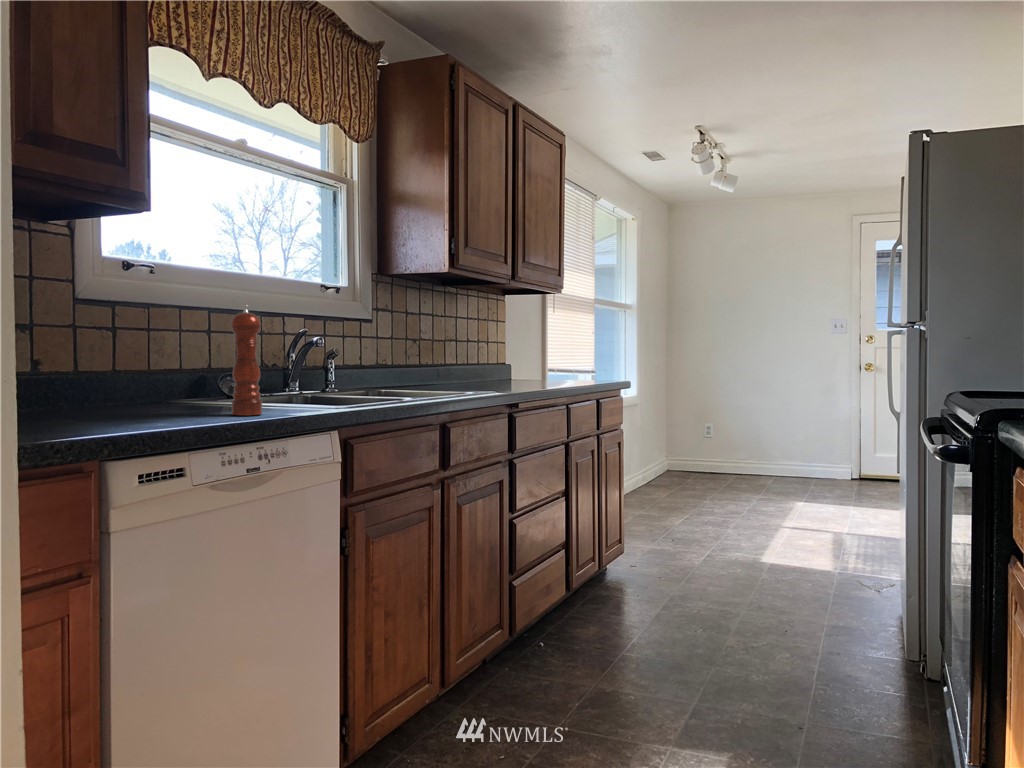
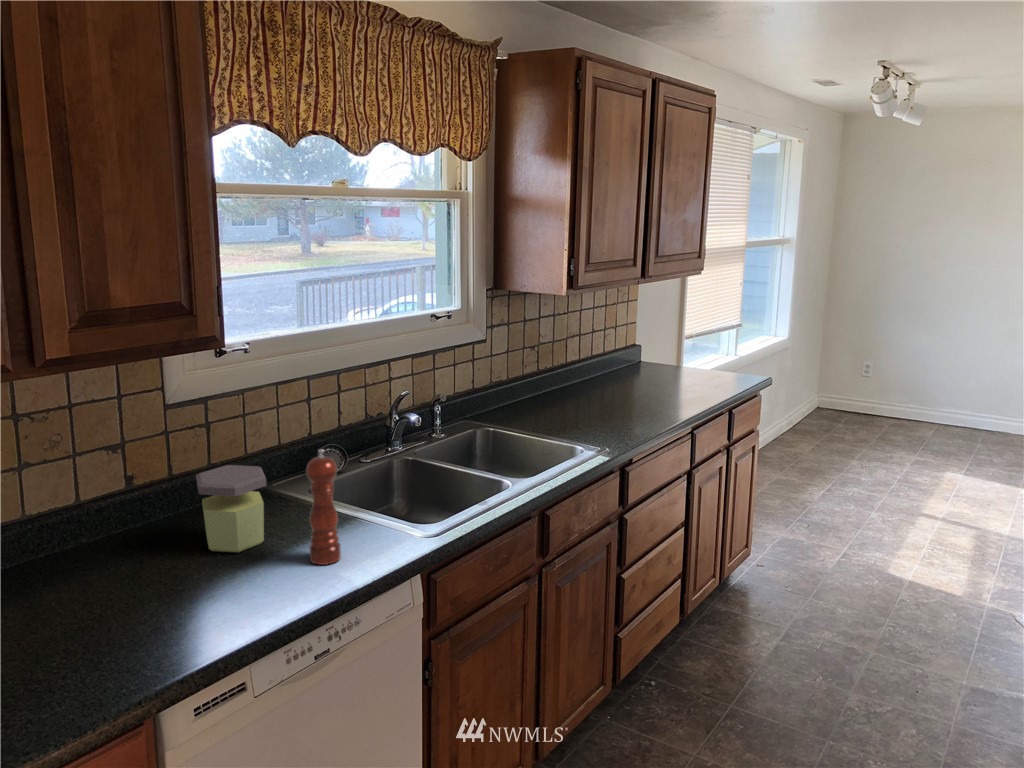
jar: none [113,341,186,414] -> present [196,465,266,552]

